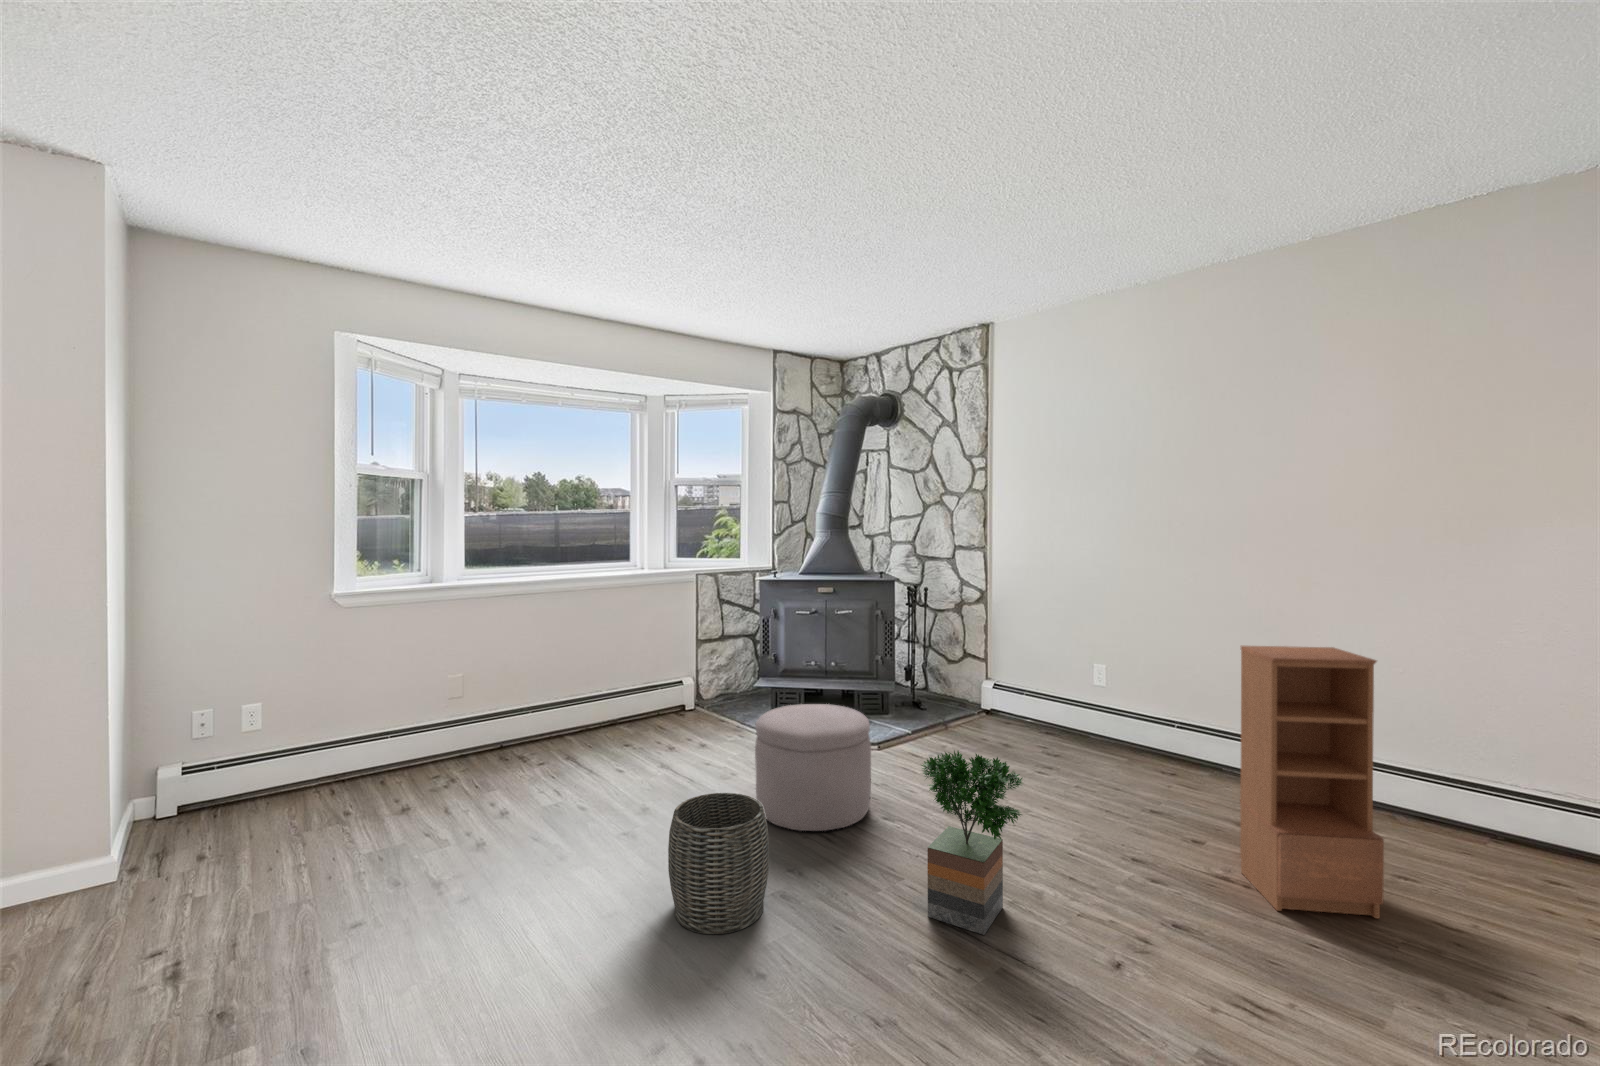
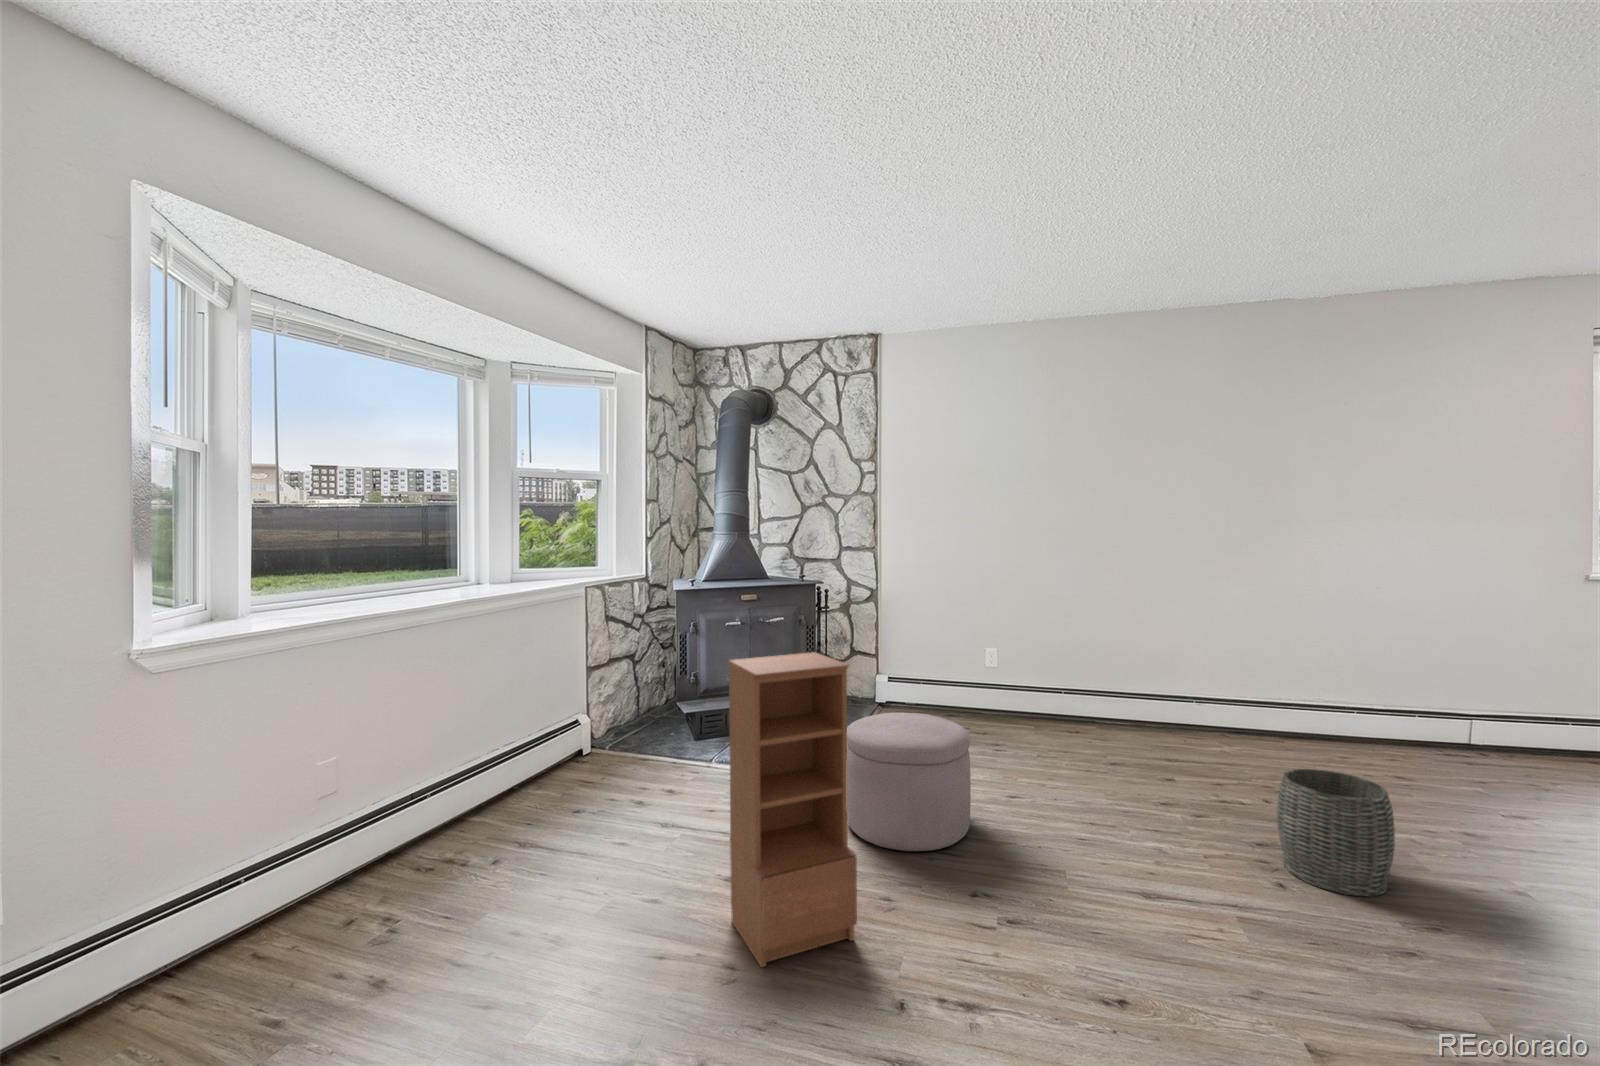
bookcase: present [1240,646,1384,918] -> present [728,652,857,967]
potted tree: present [921,751,1022,935] -> none [1112,727,1236,888]
woven basket: present [668,793,769,934] -> present [1277,769,1395,896]

